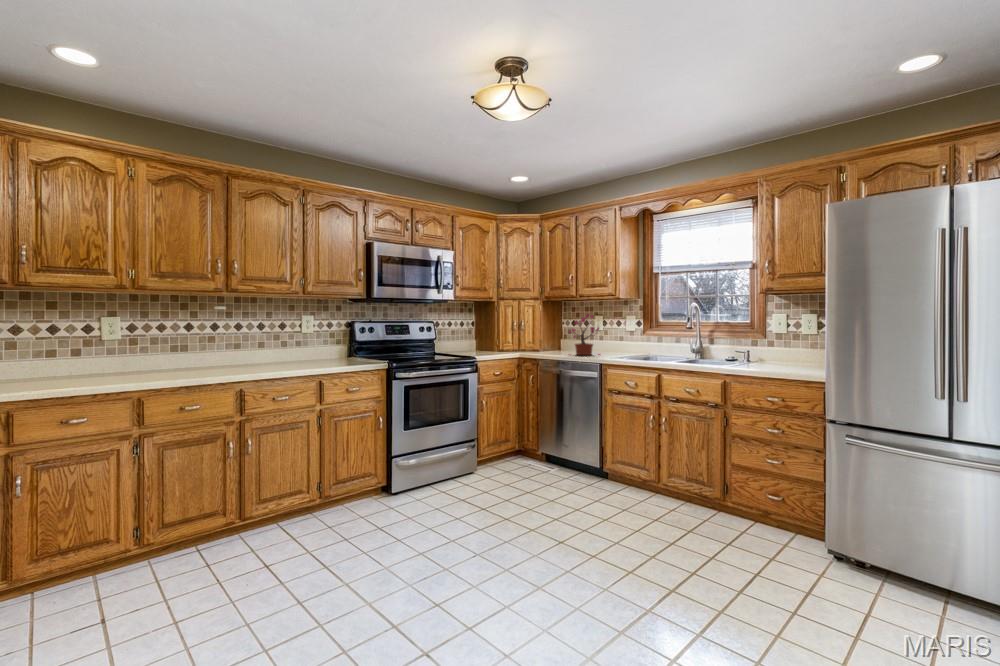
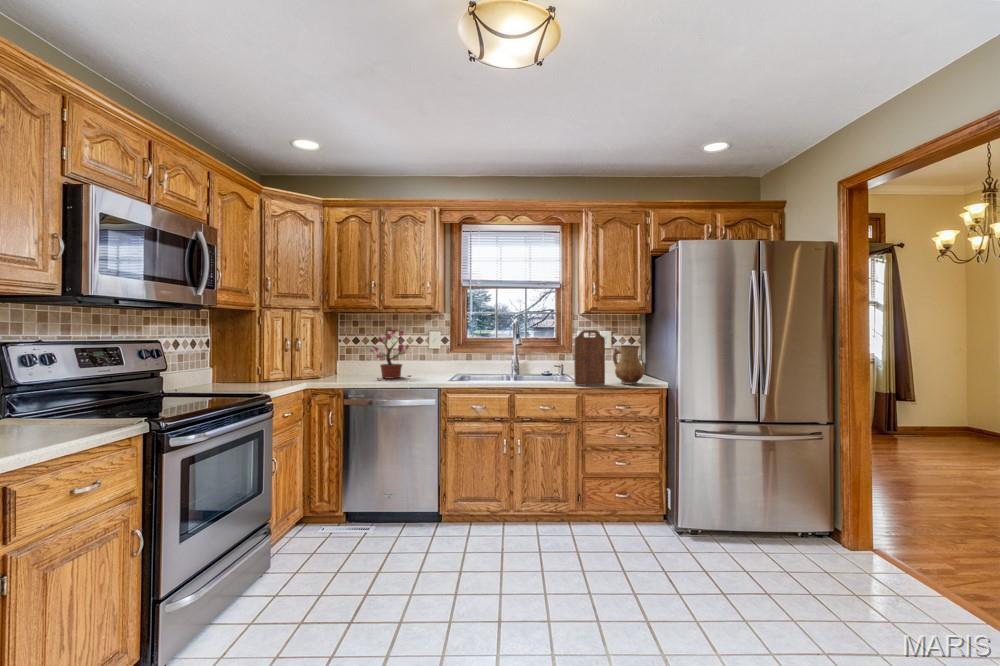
cutting board: none [714,313,750,371] -> present [574,330,605,385]
ceramic pitcher: none [767,330,801,373] -> present [613,345,644,385]

